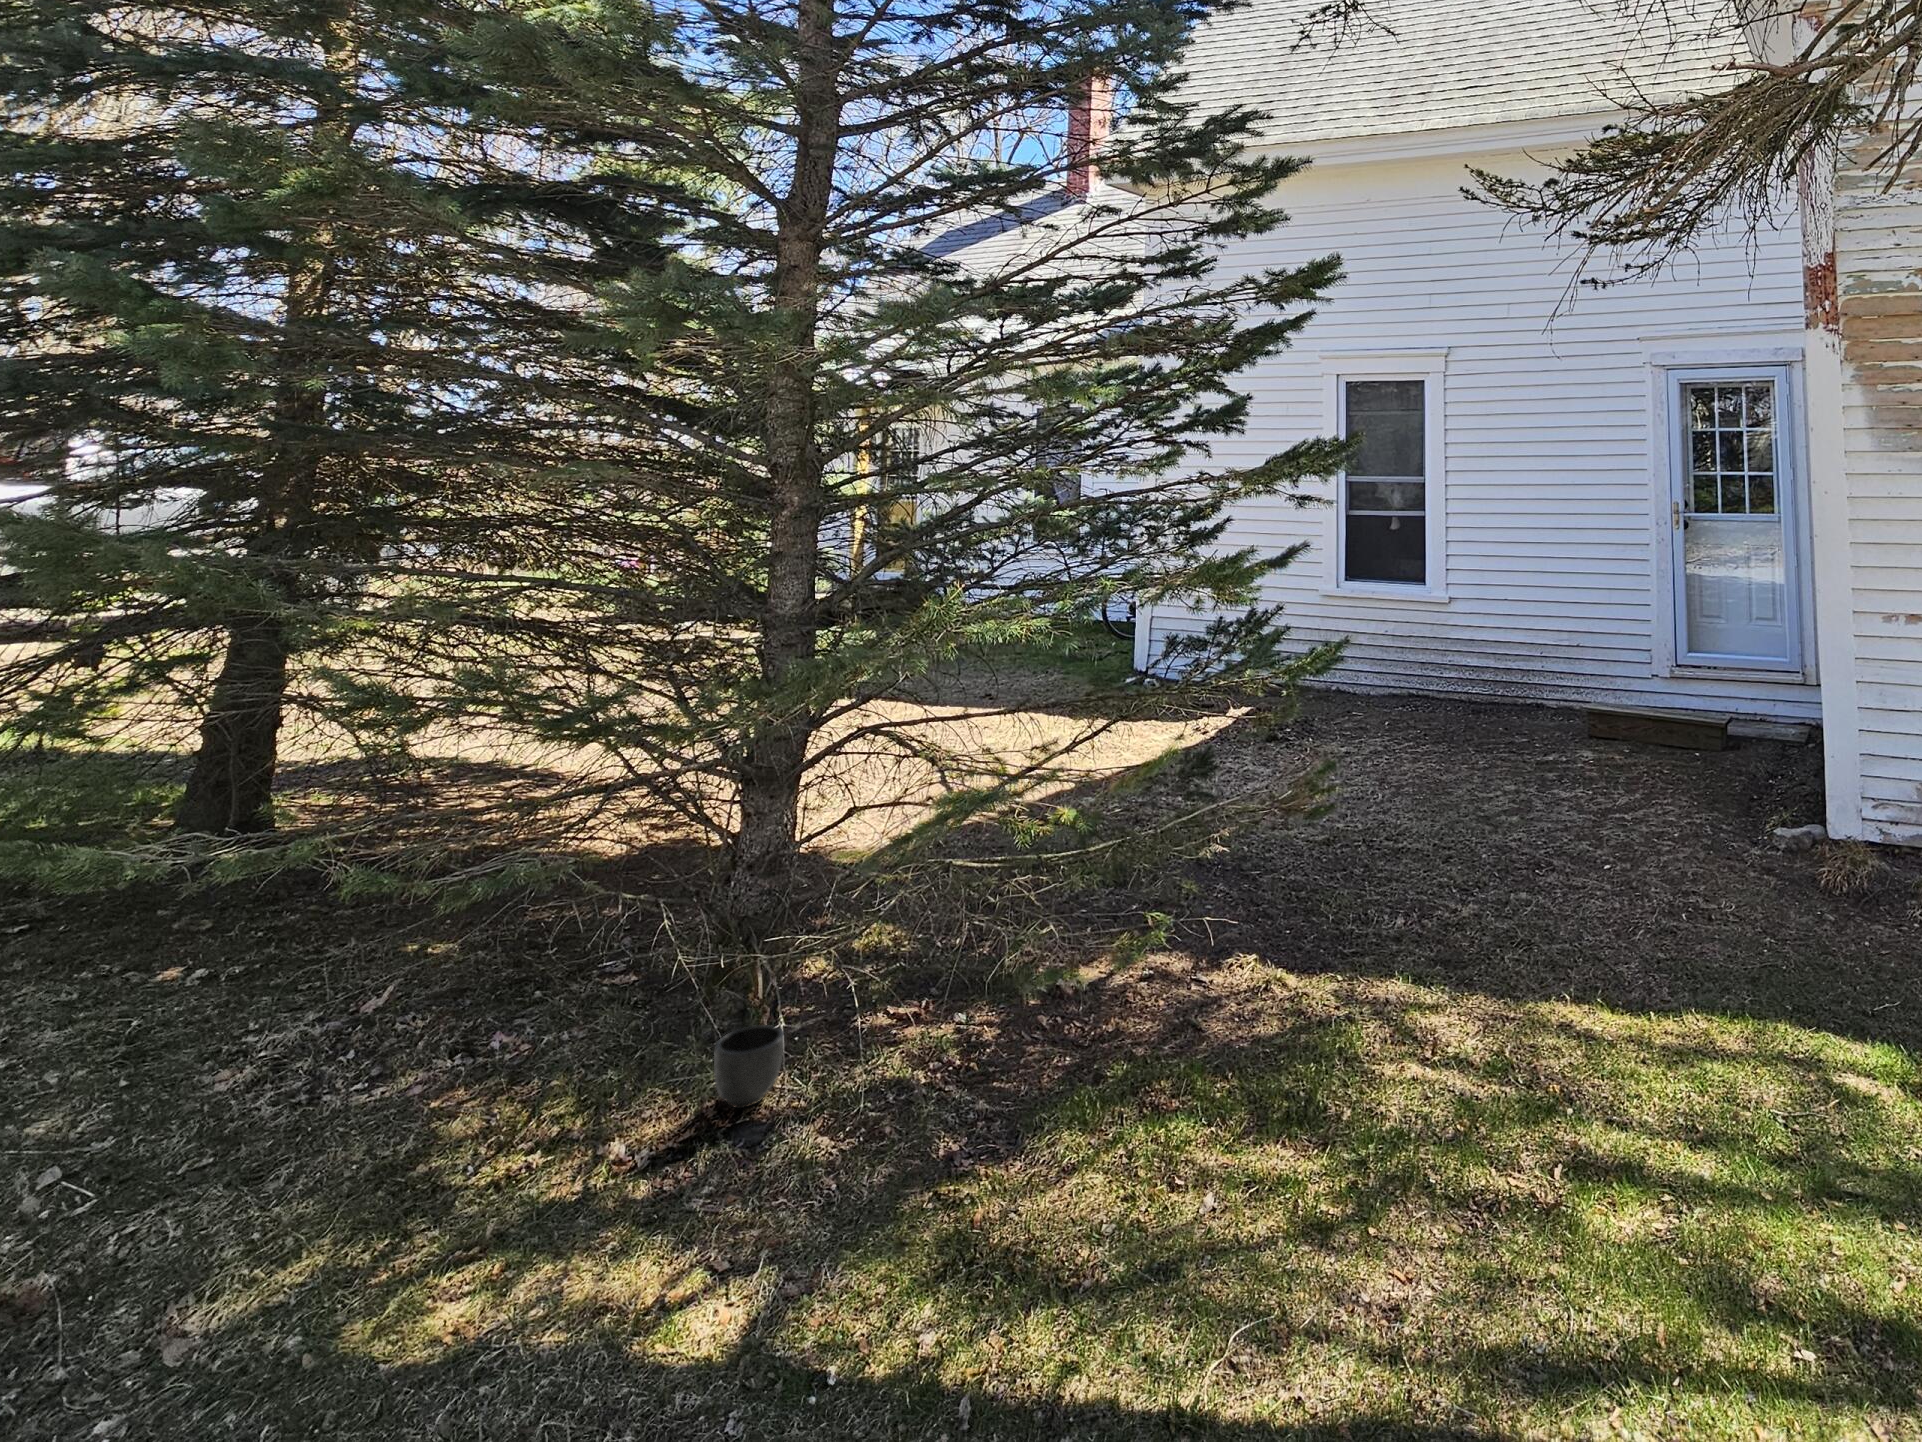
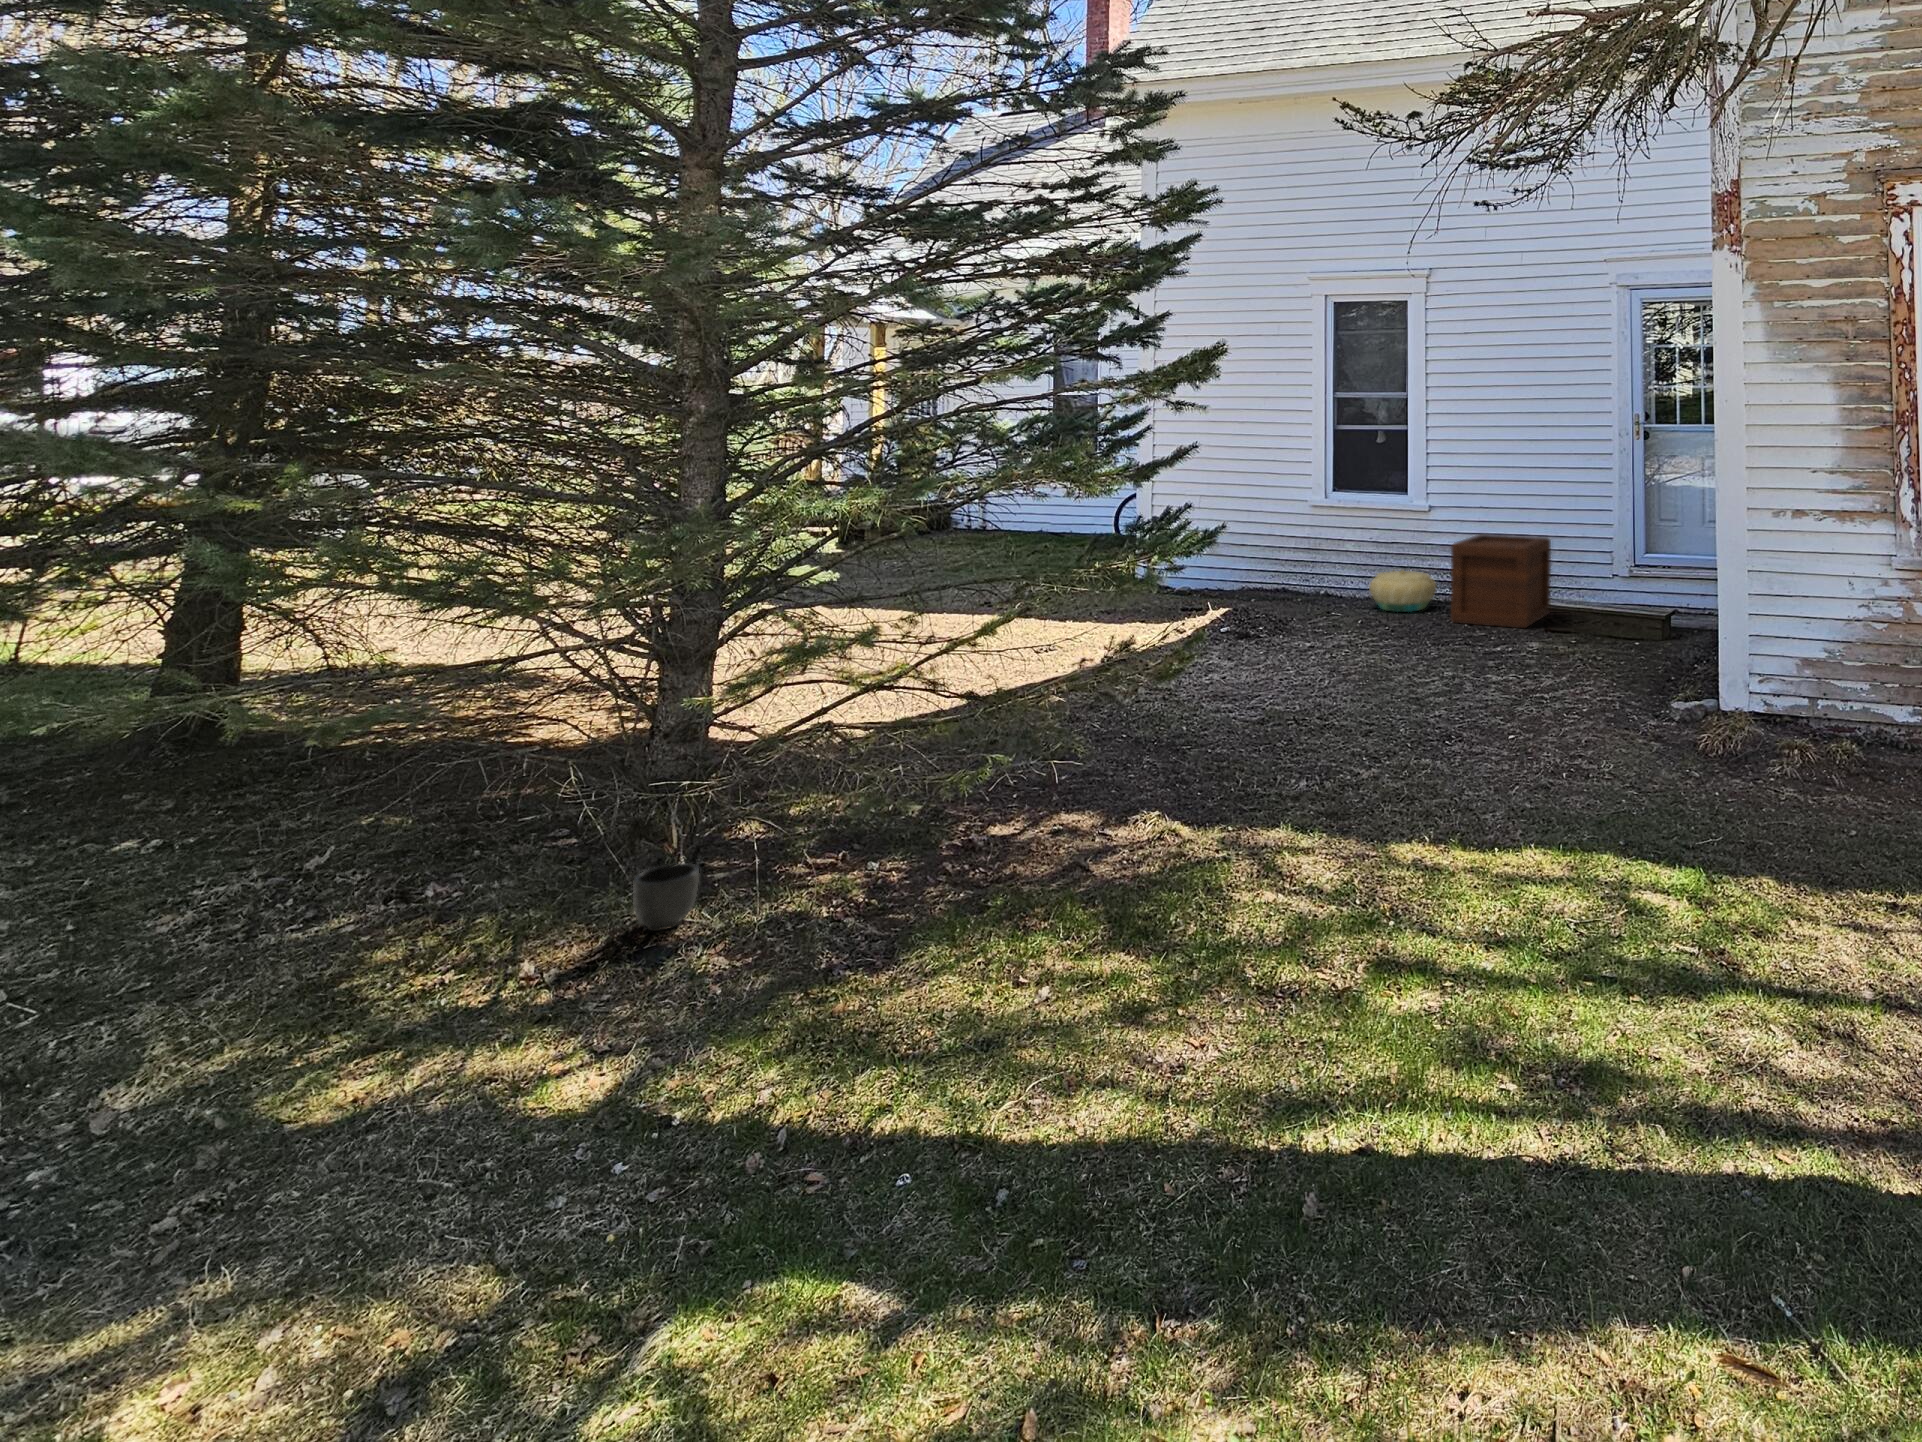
wooden crate: none [1483,626,1584,729] -> present [1451,534,1551,628]
basket: none [1391,664,1461,708] -> present [1369,571,1437,612]

